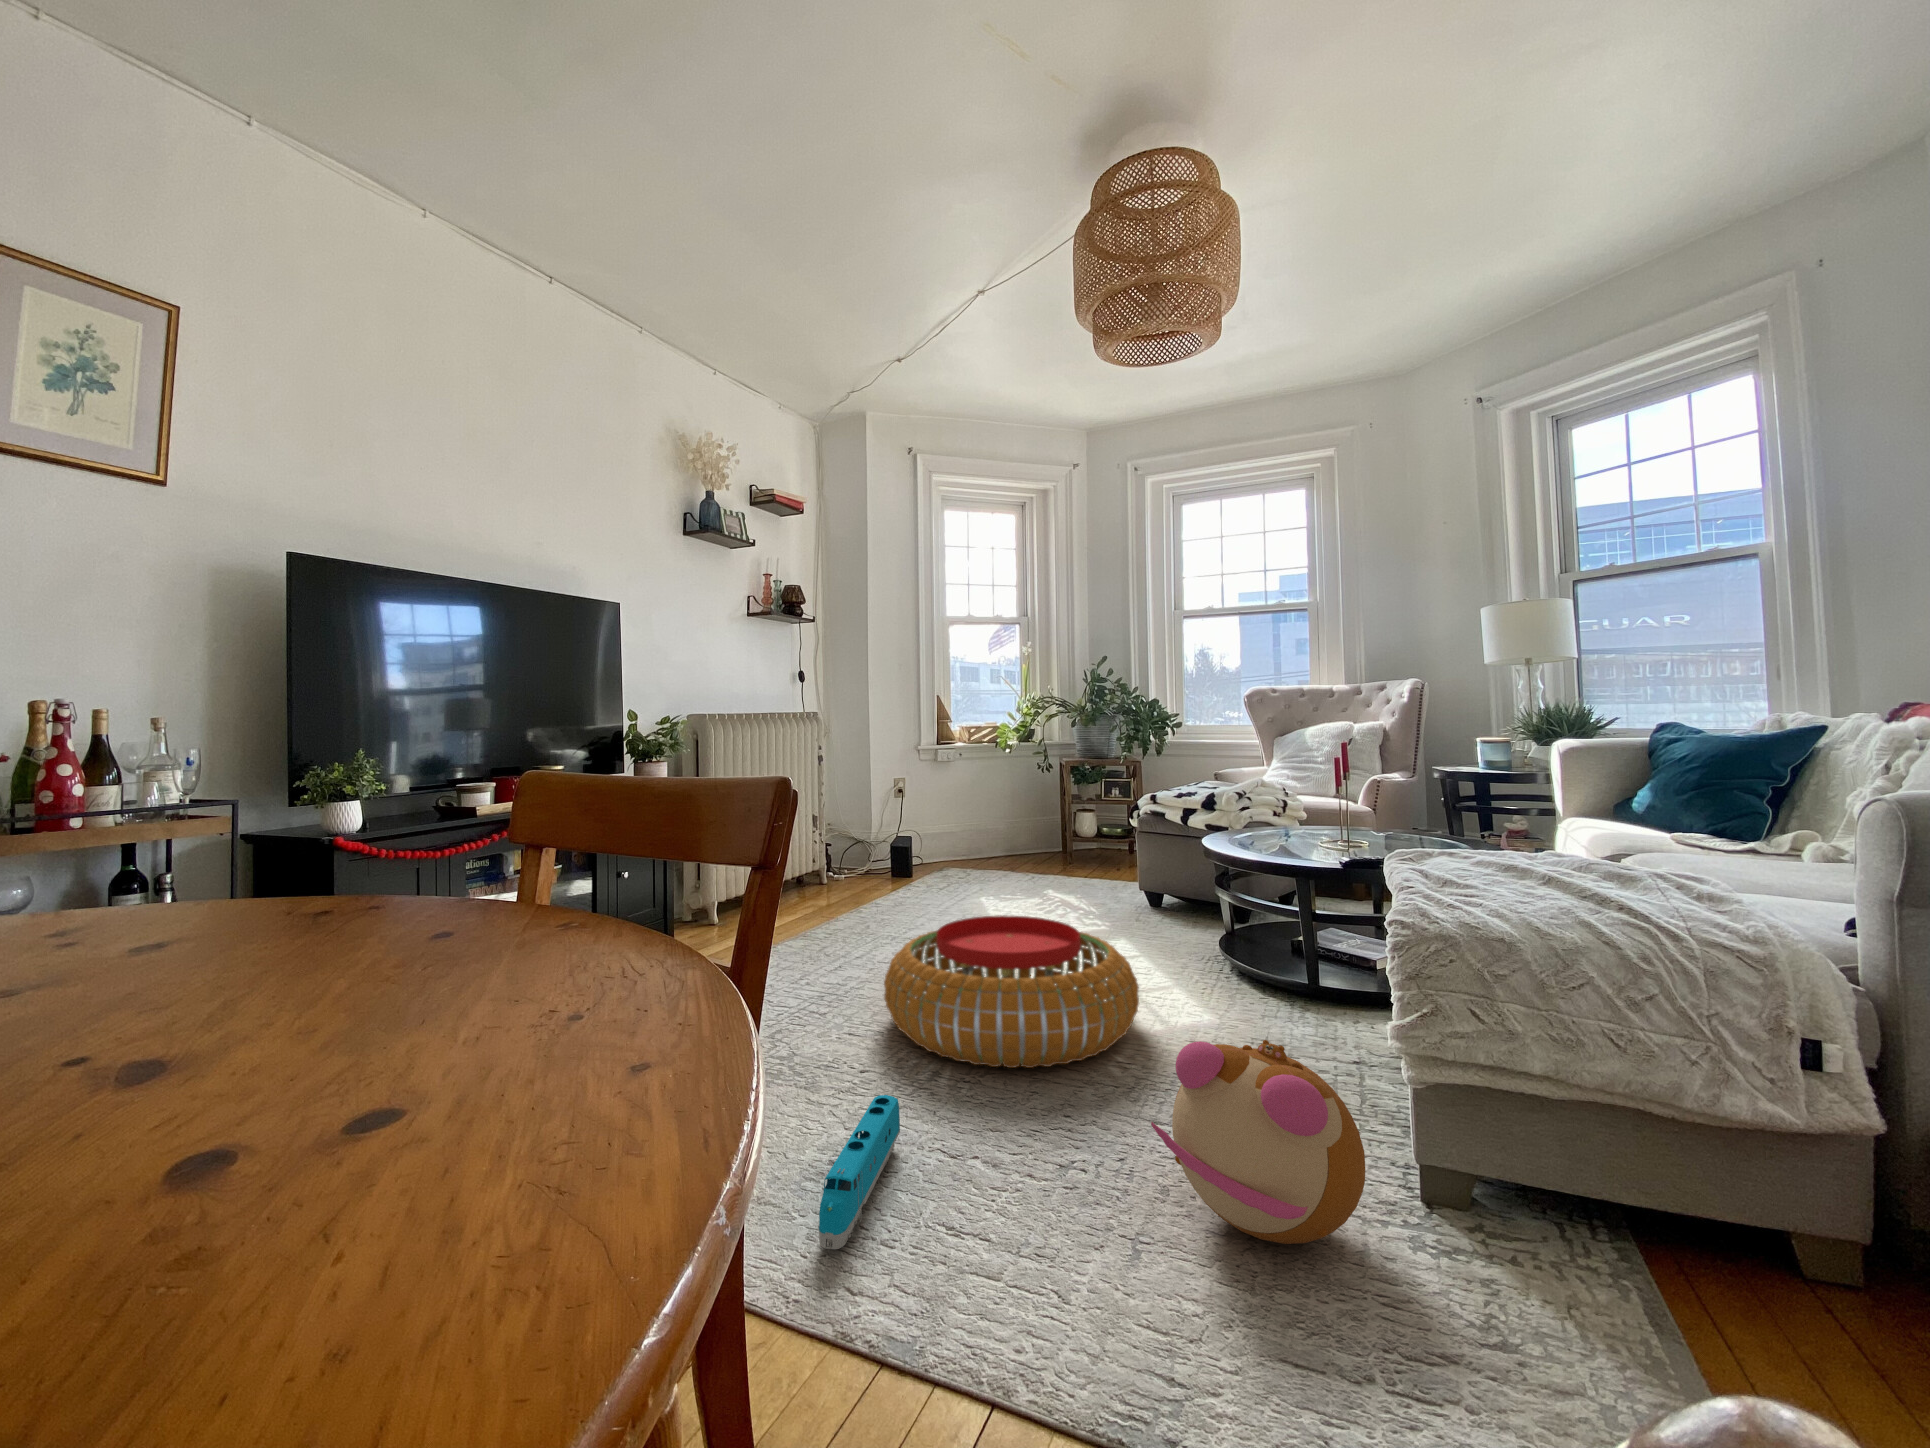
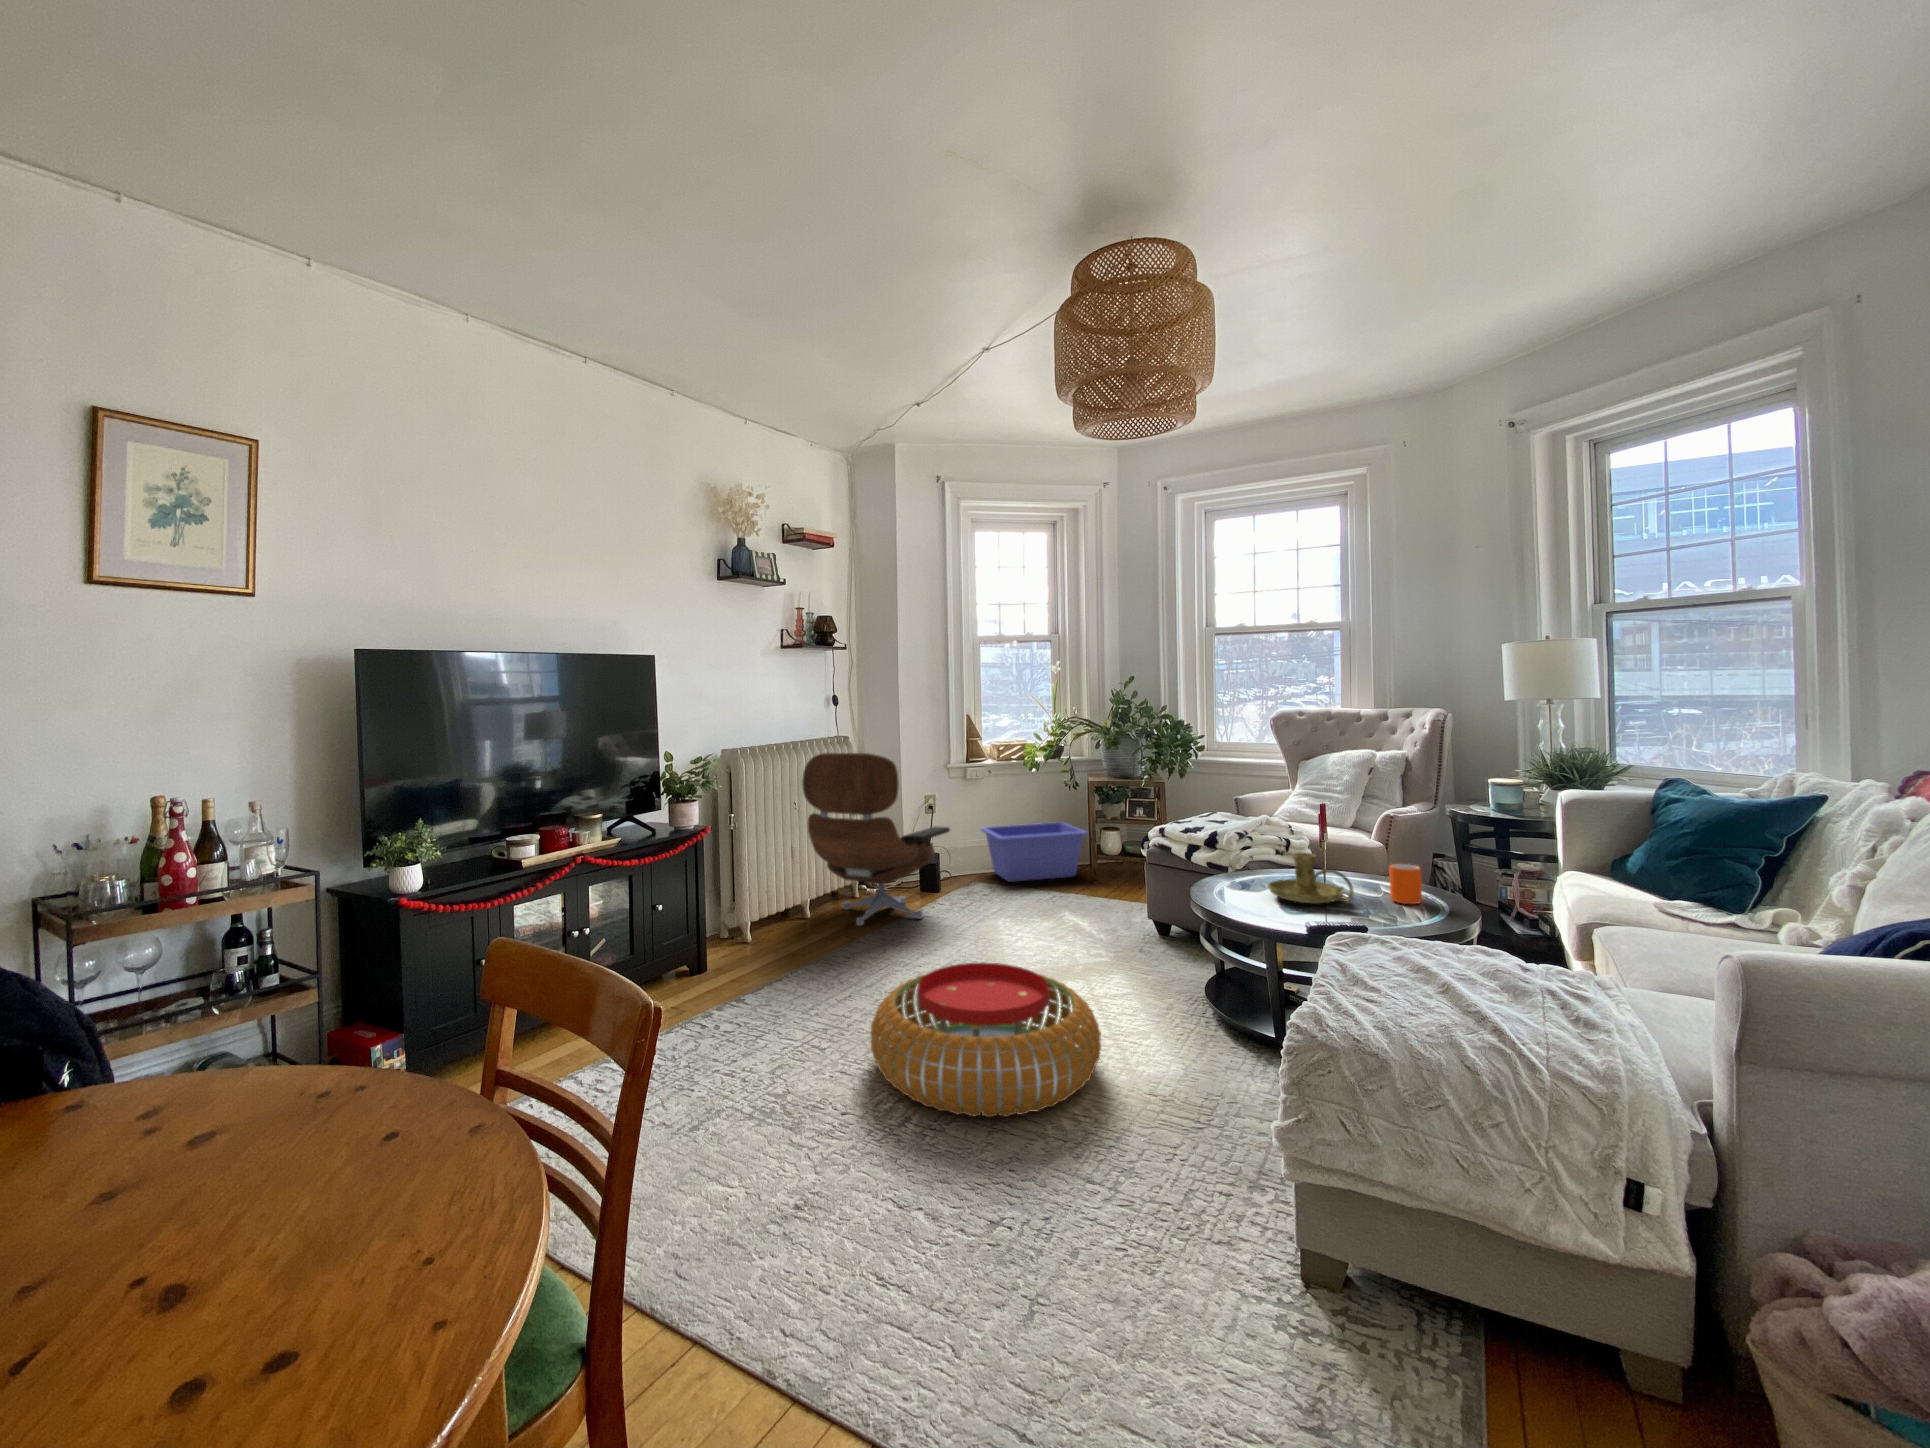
lounge chair: none [775,719,931,907] -> present [802,753,950,926]
candle holder: none [1290,796,1383,846] -> present [1268,853,1353,903]
mug: none [1412,805,1447,844] -> present [1389,864,1422,904]
storage bin: none [953,809,1065,868] -> present [981,822,1088,882]
plush toy: present [1151,1040,1365,1244] -> none [1052,1133,1234,1318]
toy train: present [818,1095,900,1249] -> none [766,1149,857,1294]

